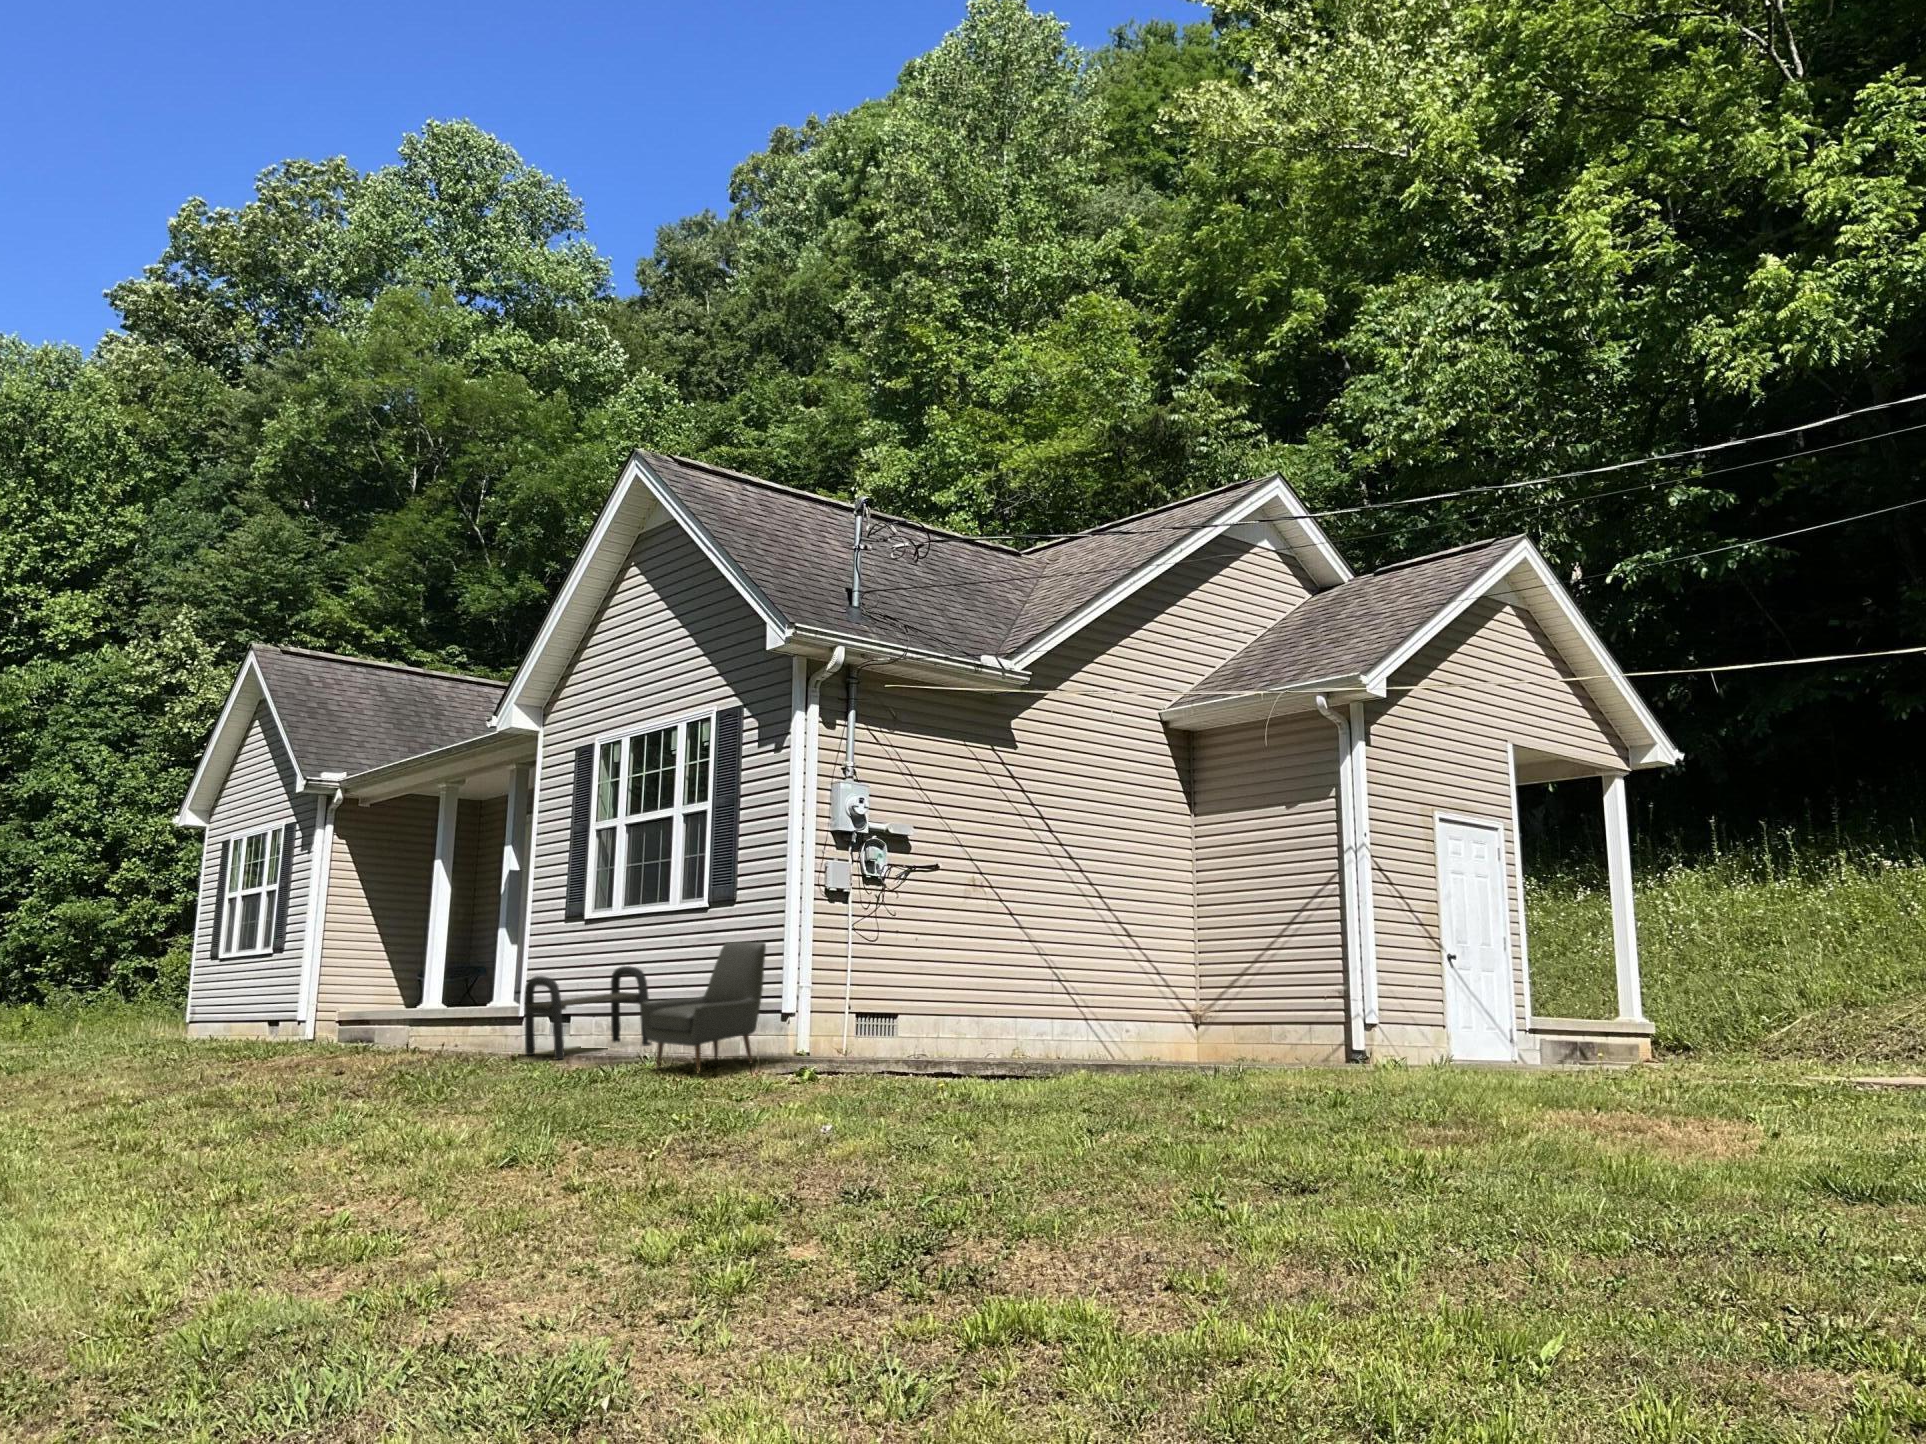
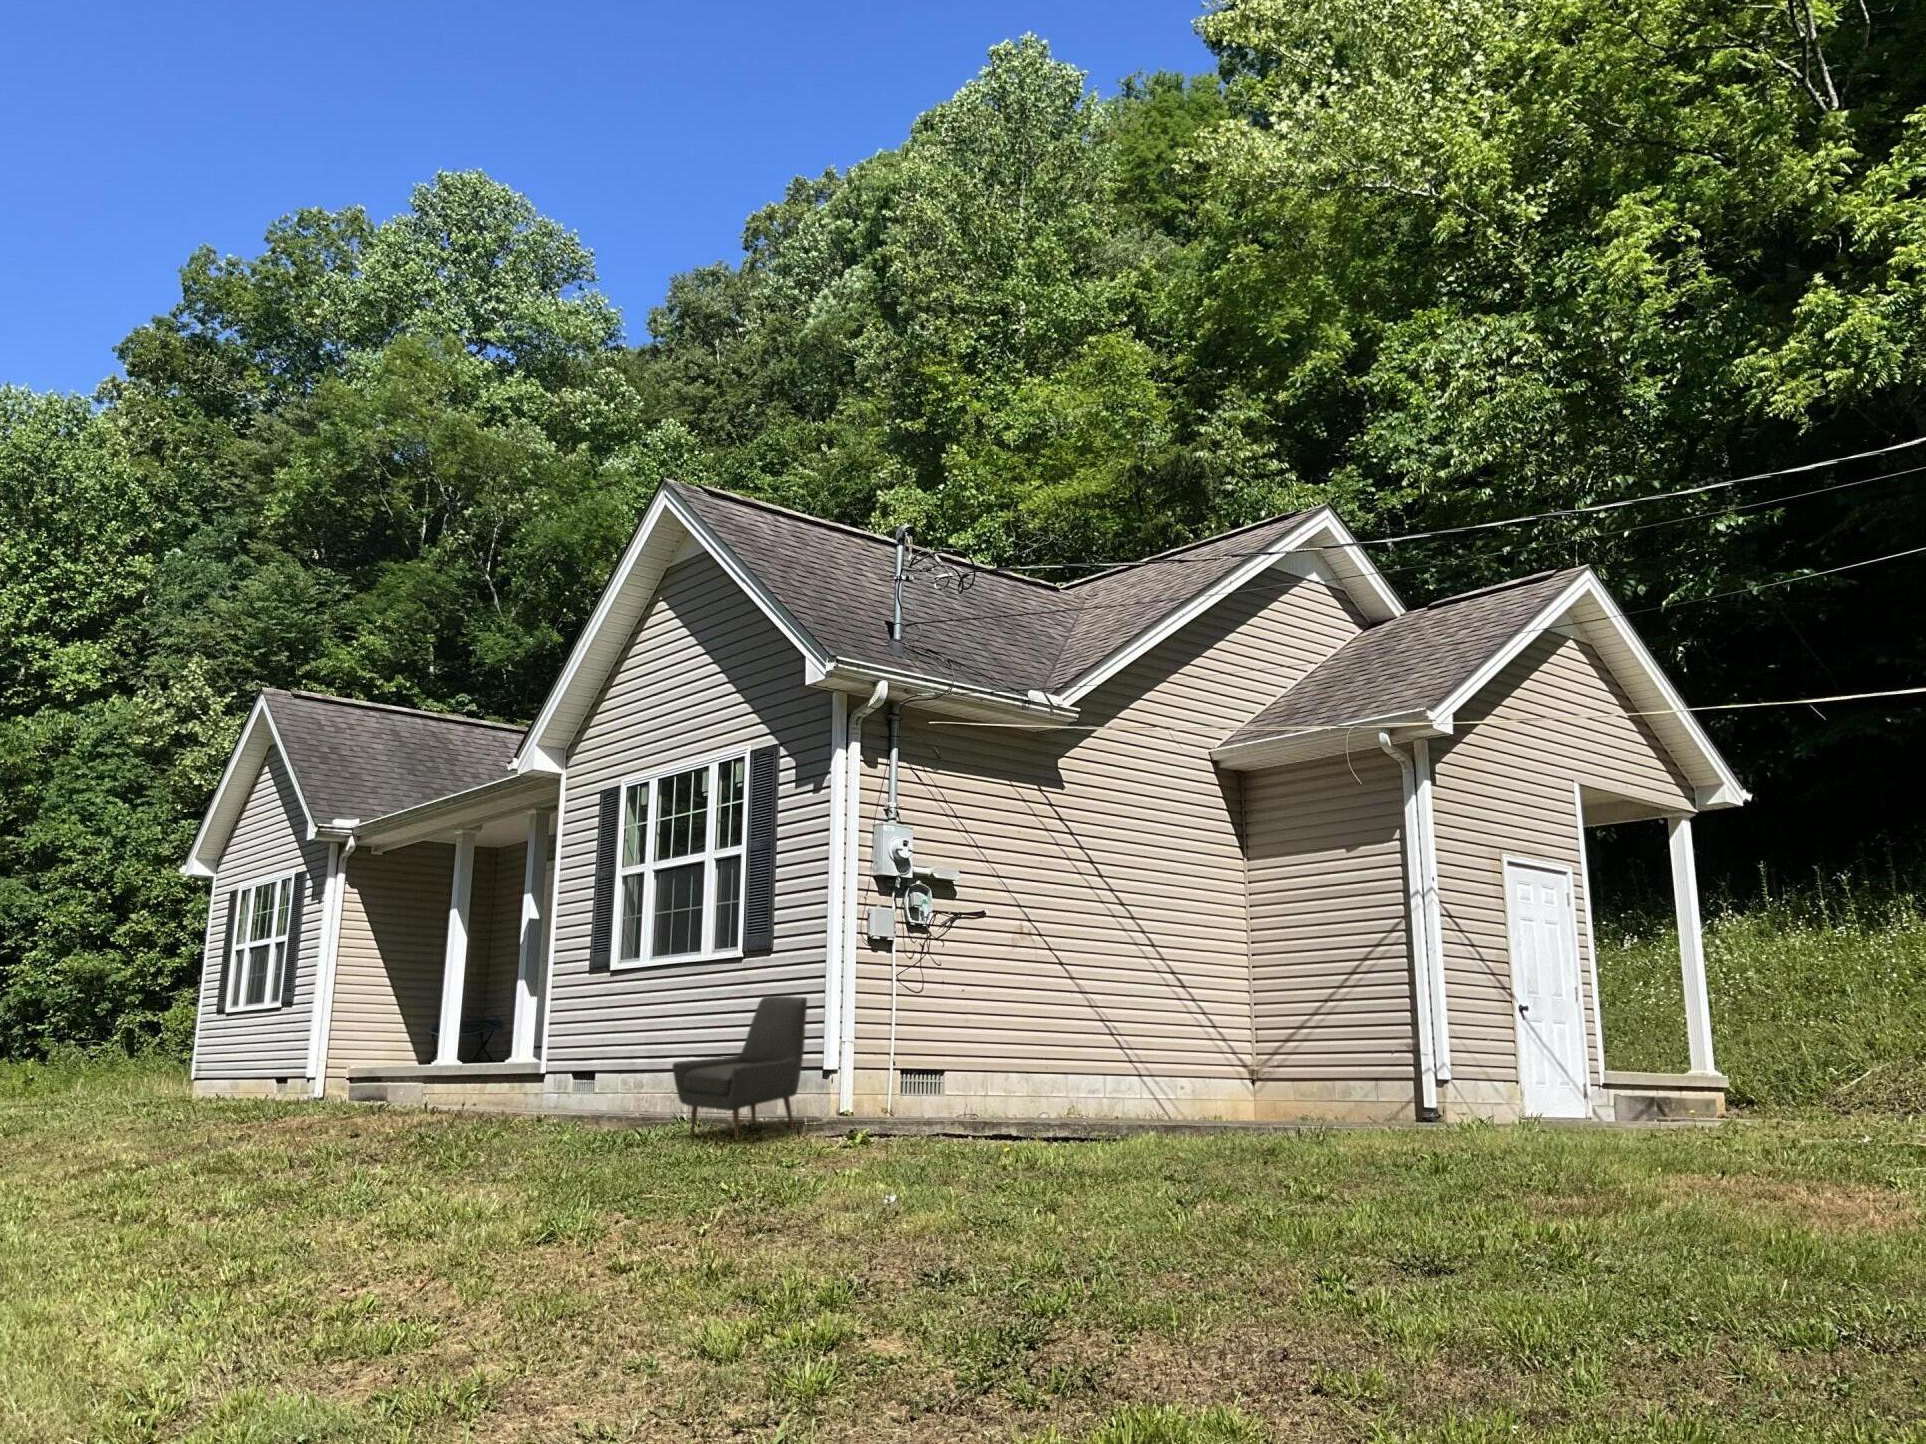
bench: present [524,966,651,1059] -> none [546,1022,681,1123]

